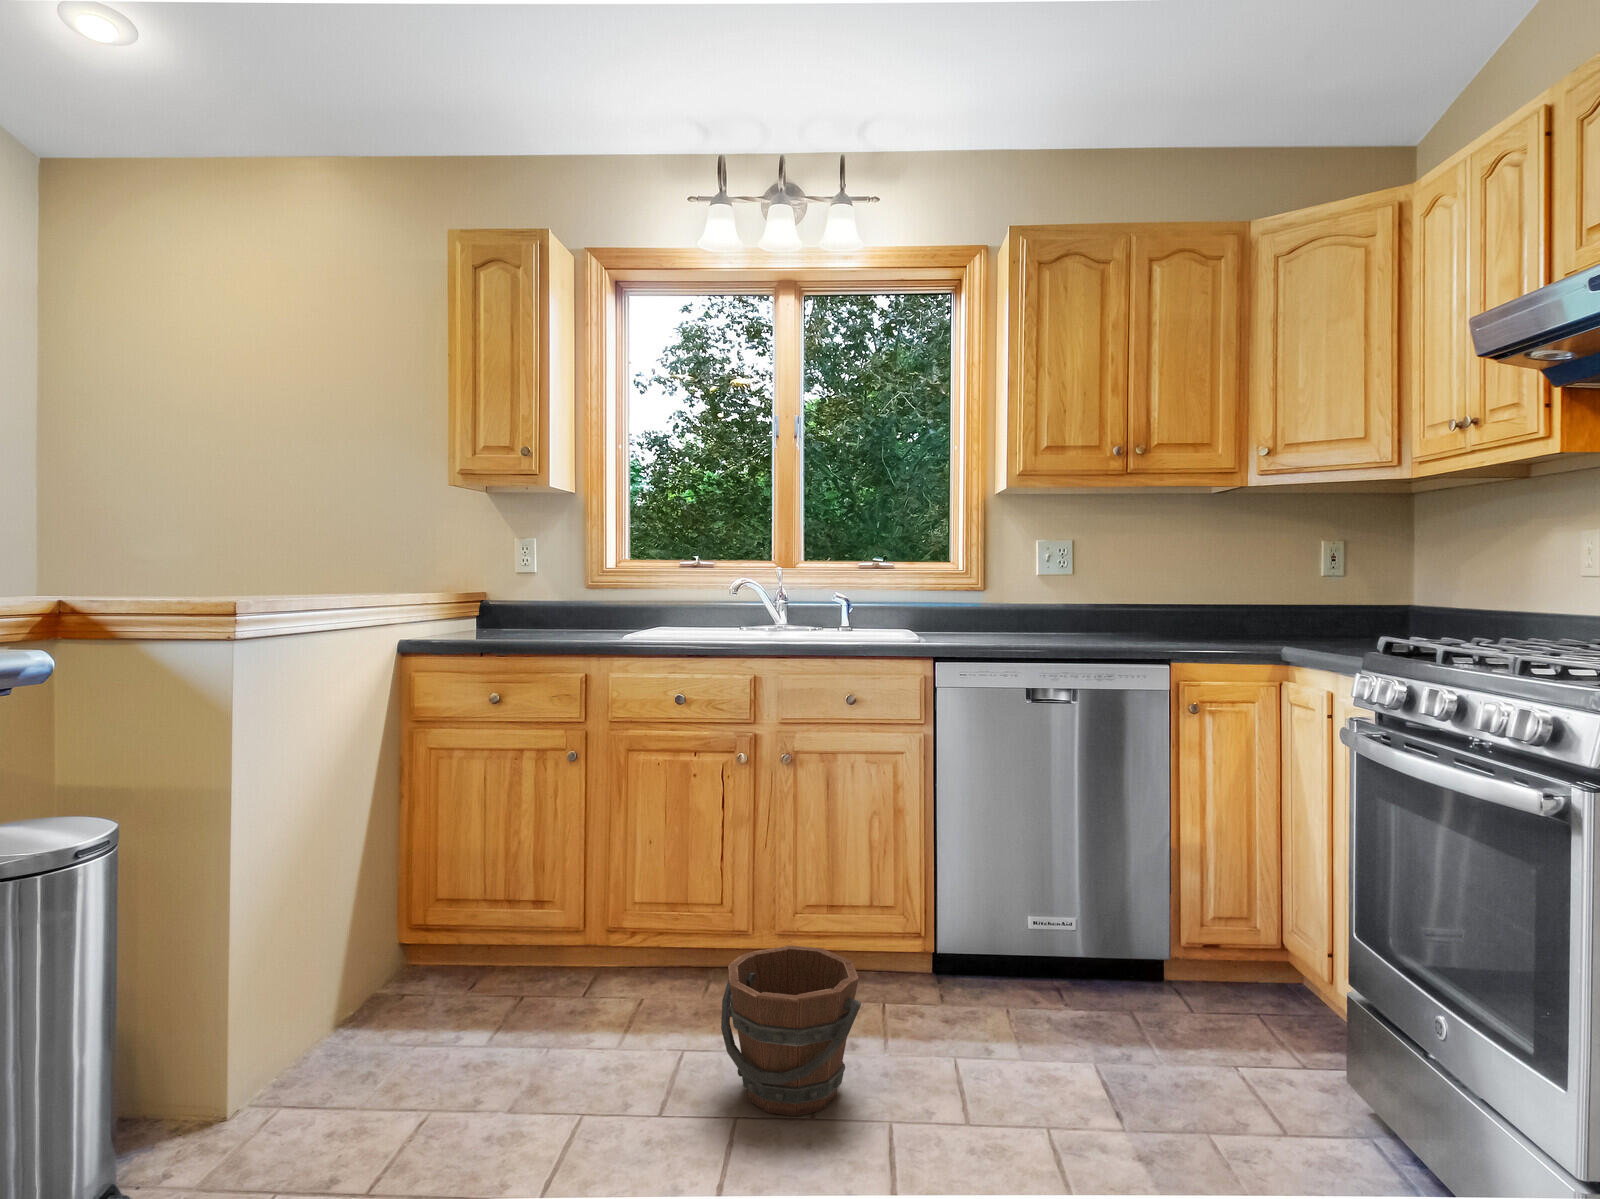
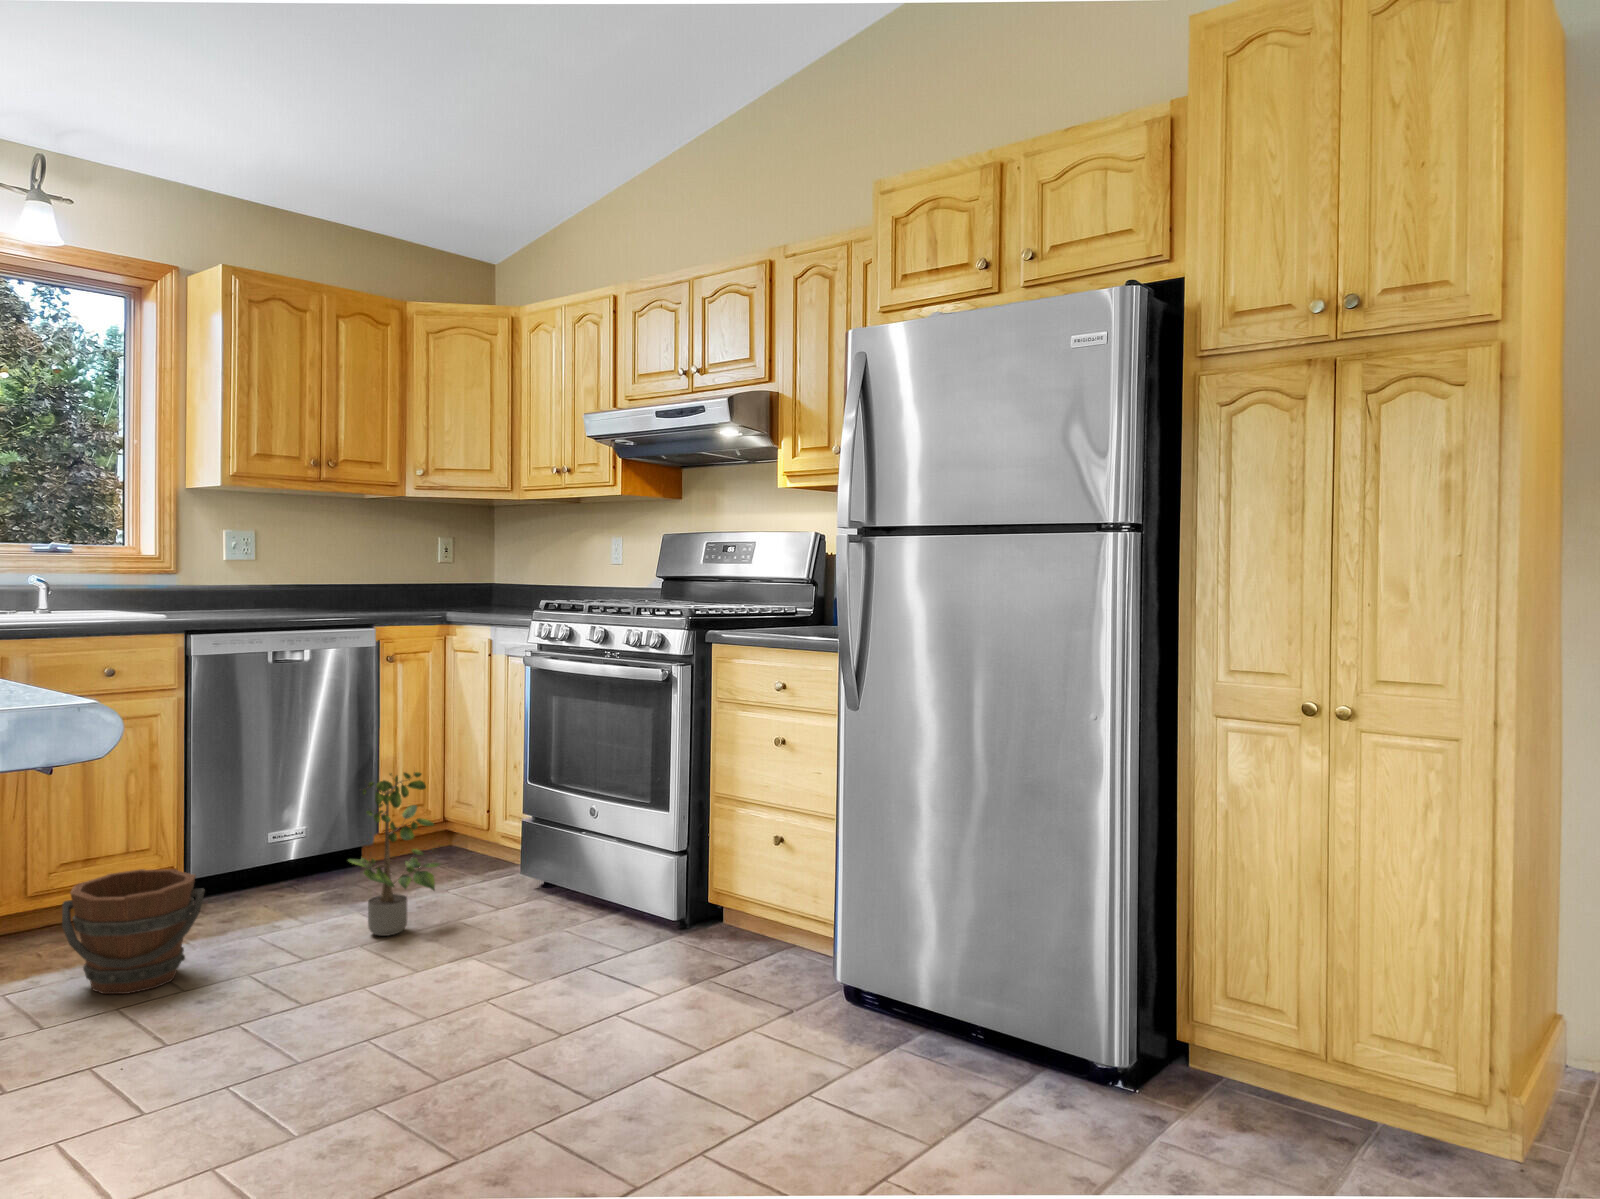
potted plant: none [1052,892,1208,1150] -> present [348,772,440,936]

